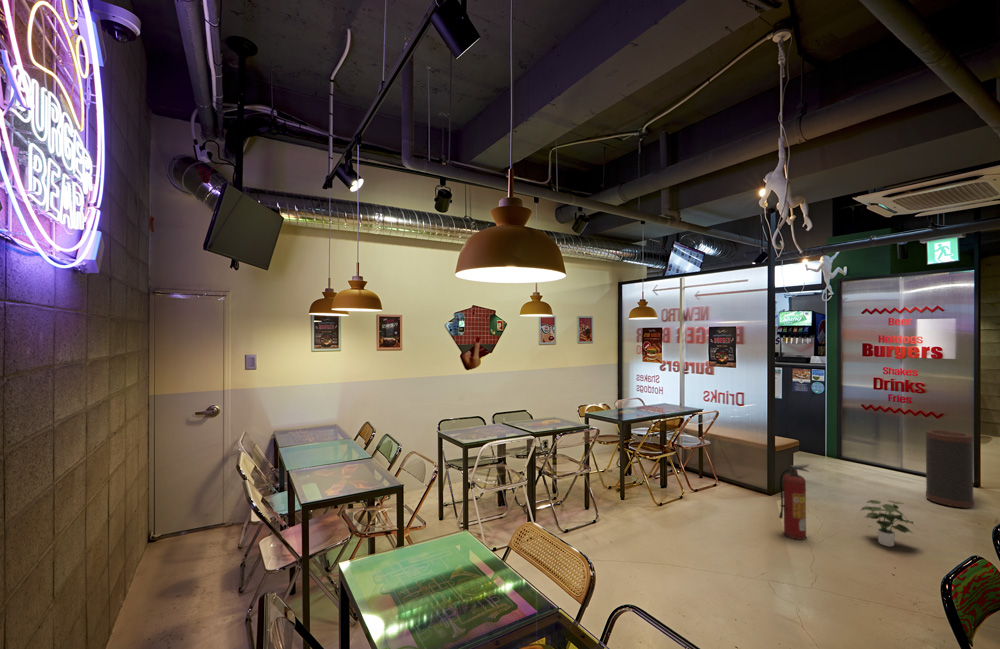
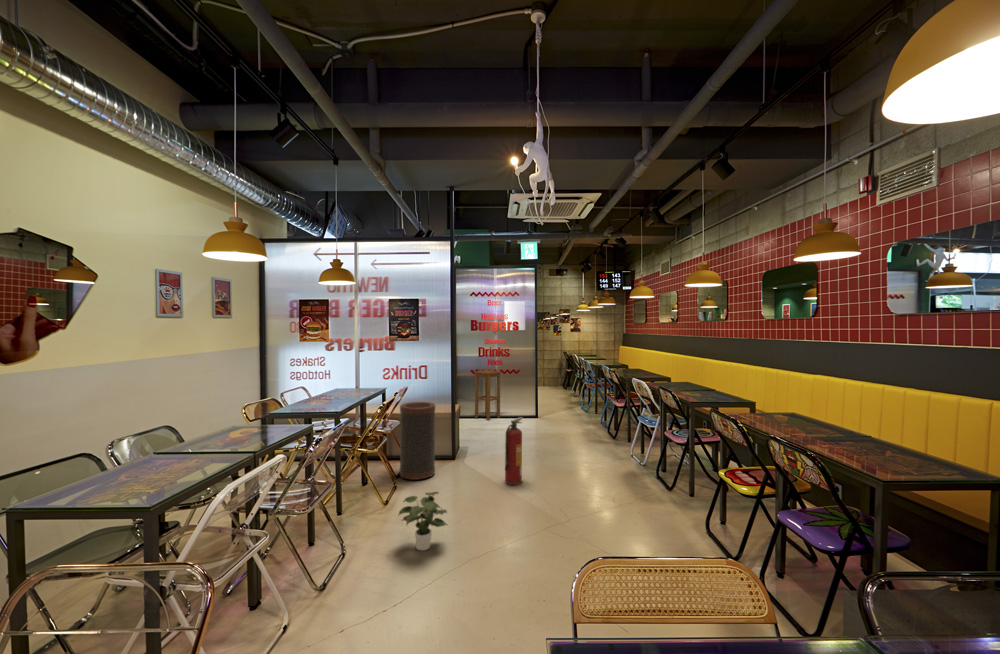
stool: none [856,410,903,478] -> present [474,370,501,421]
trash can: present [925,429,974,508] -> present [400,402,435,480]
potted plant: present [861,500,913,546] -> present [399,492,447,551]

